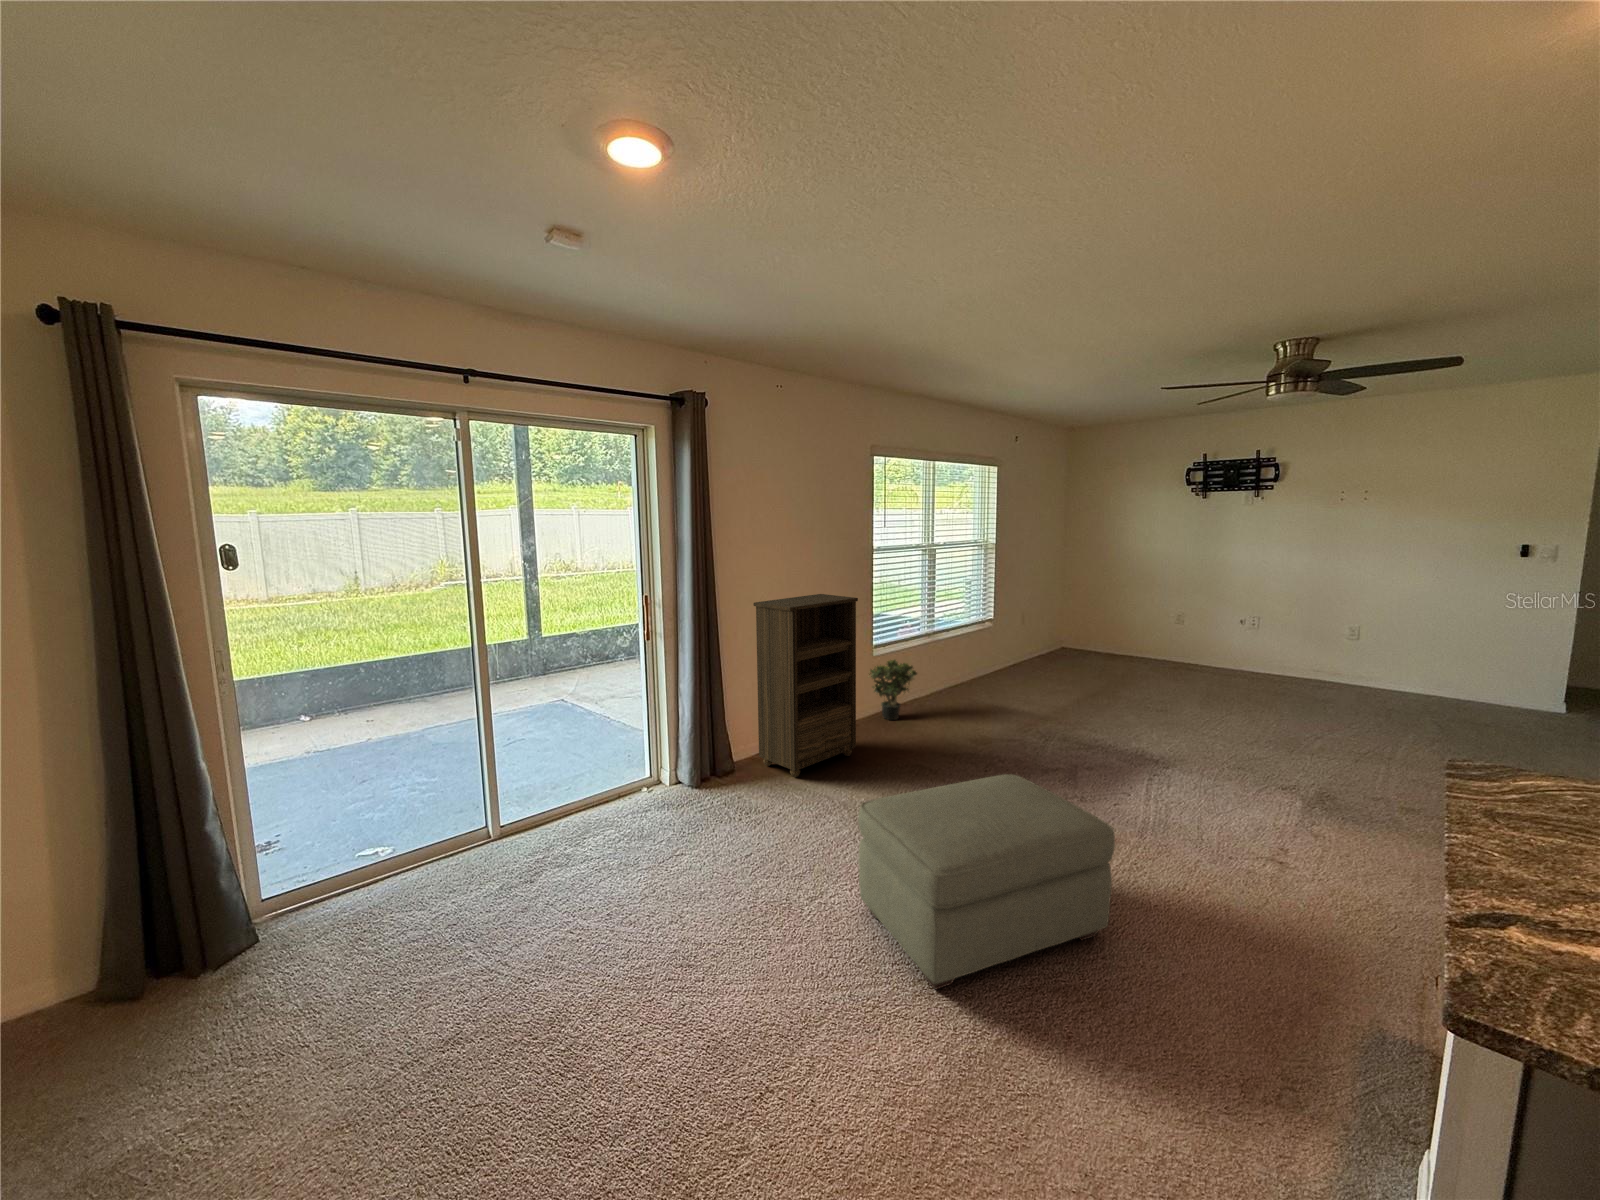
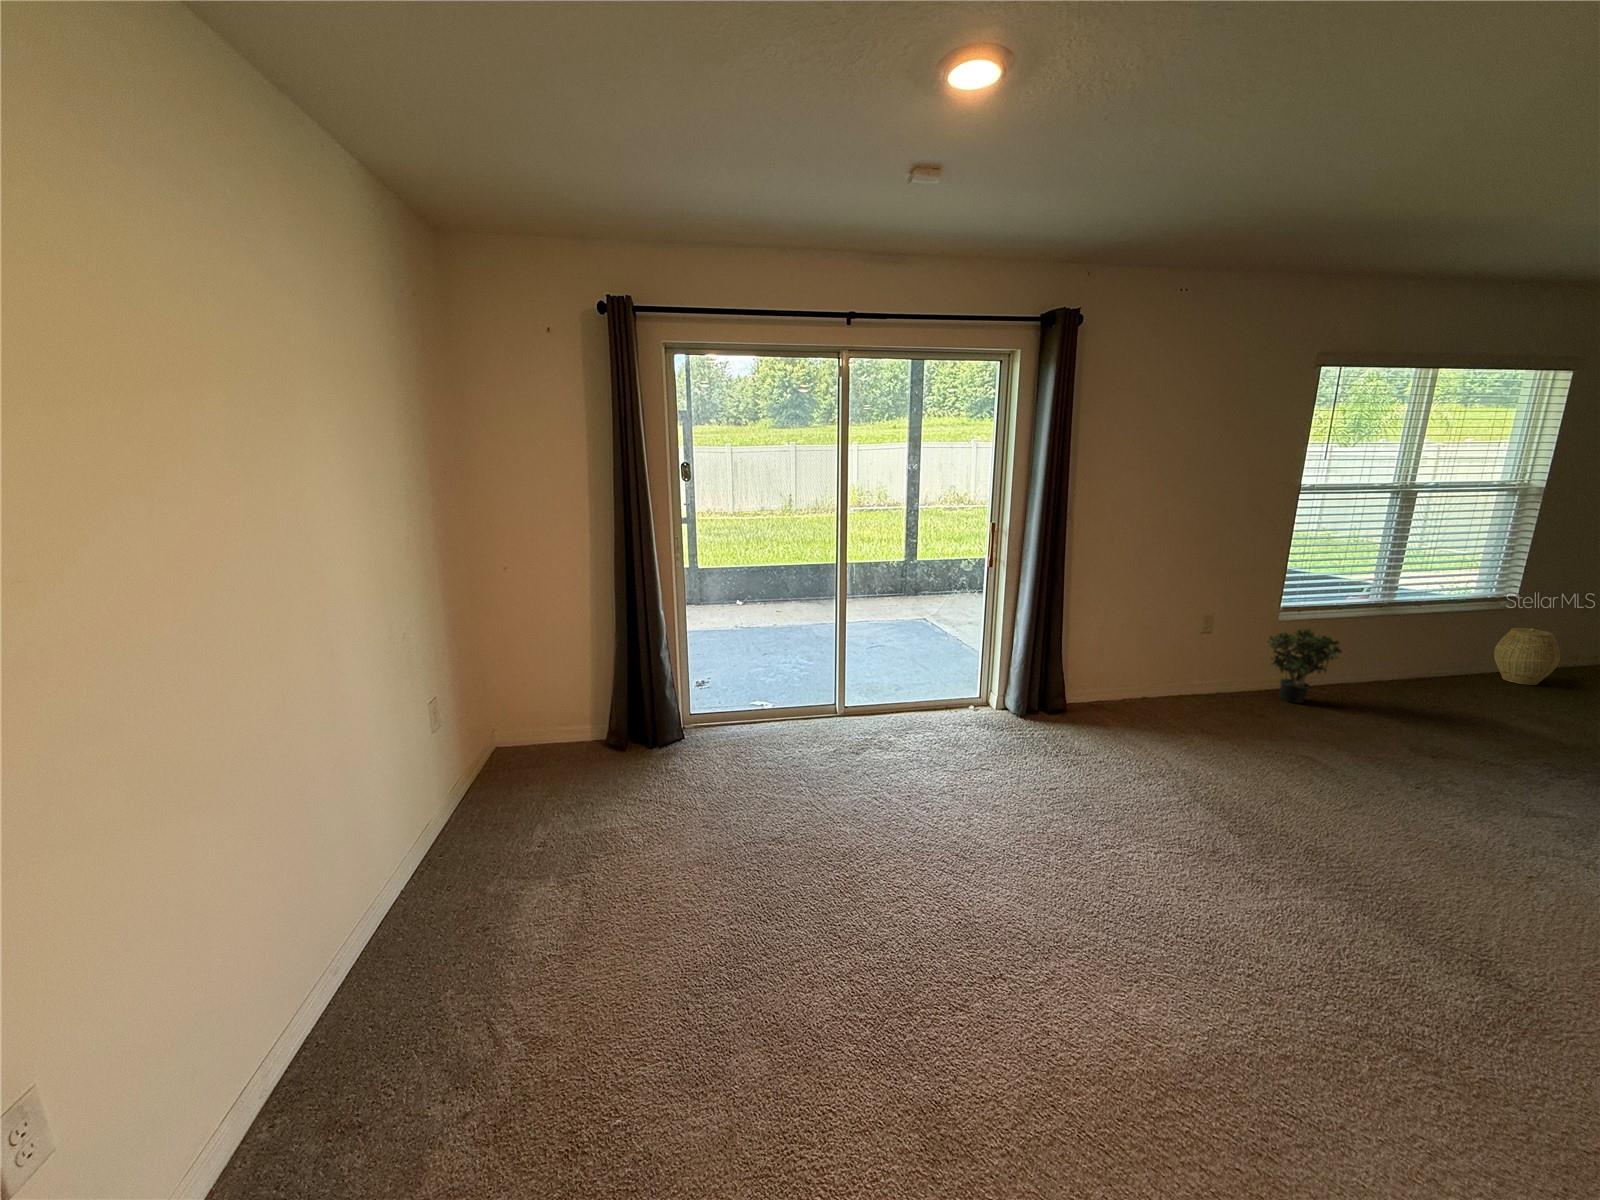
bookshelf: present [753,594,858,777] -> none [1097,537,1253,734]
woven basket: none [988,638,1020,677] -> present [1494,628,1561,685]
ottoman: present [858,774,1115,989] -> none [1162,764,1569,1021]

